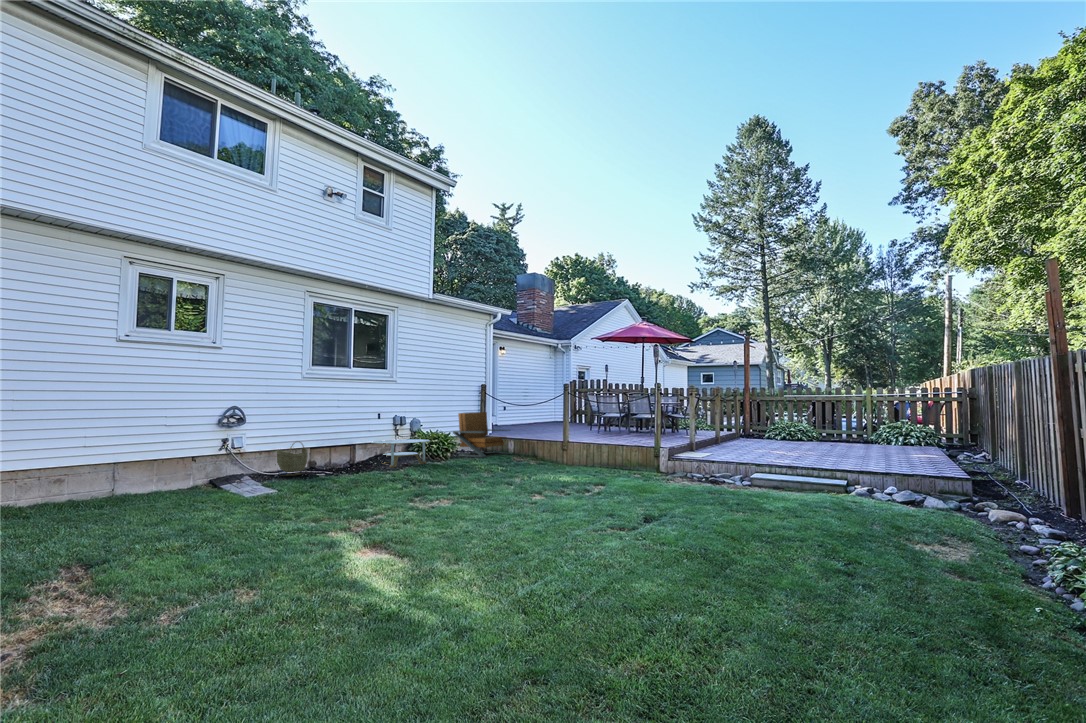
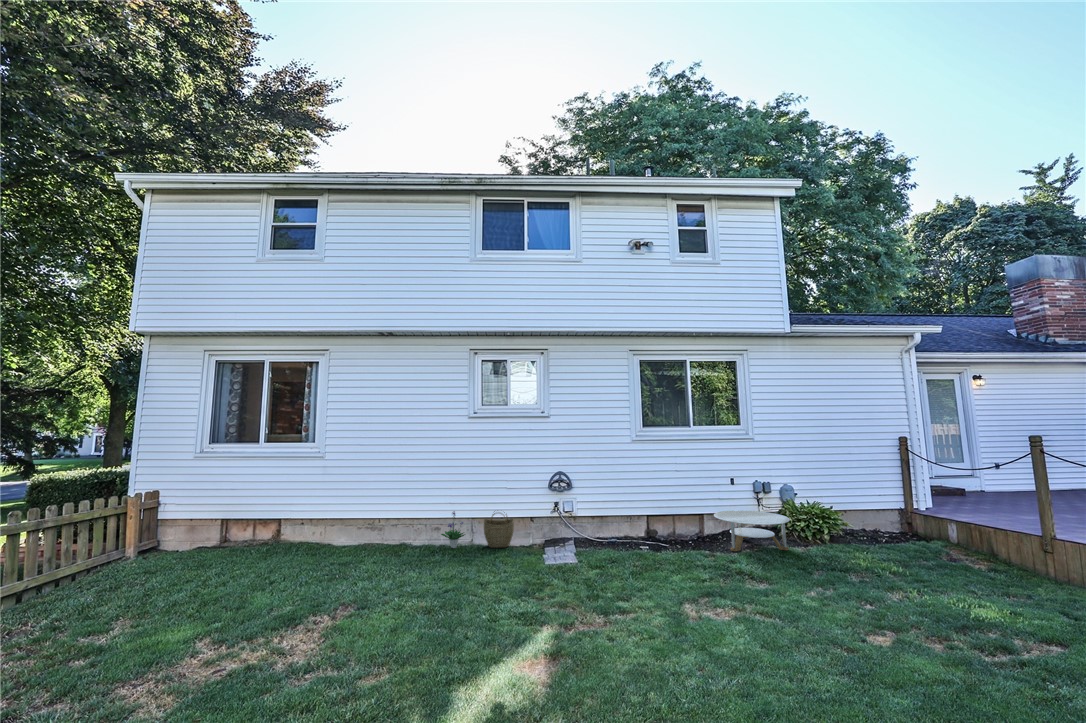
lounge chair: present [453,412,510,457] -> none [852,479,962,550]
woven basket: present [275,441,308,476] -> present [484,511,514,548]
potted plant: none [77,453,119,499] -> present [441,511,465,548]

